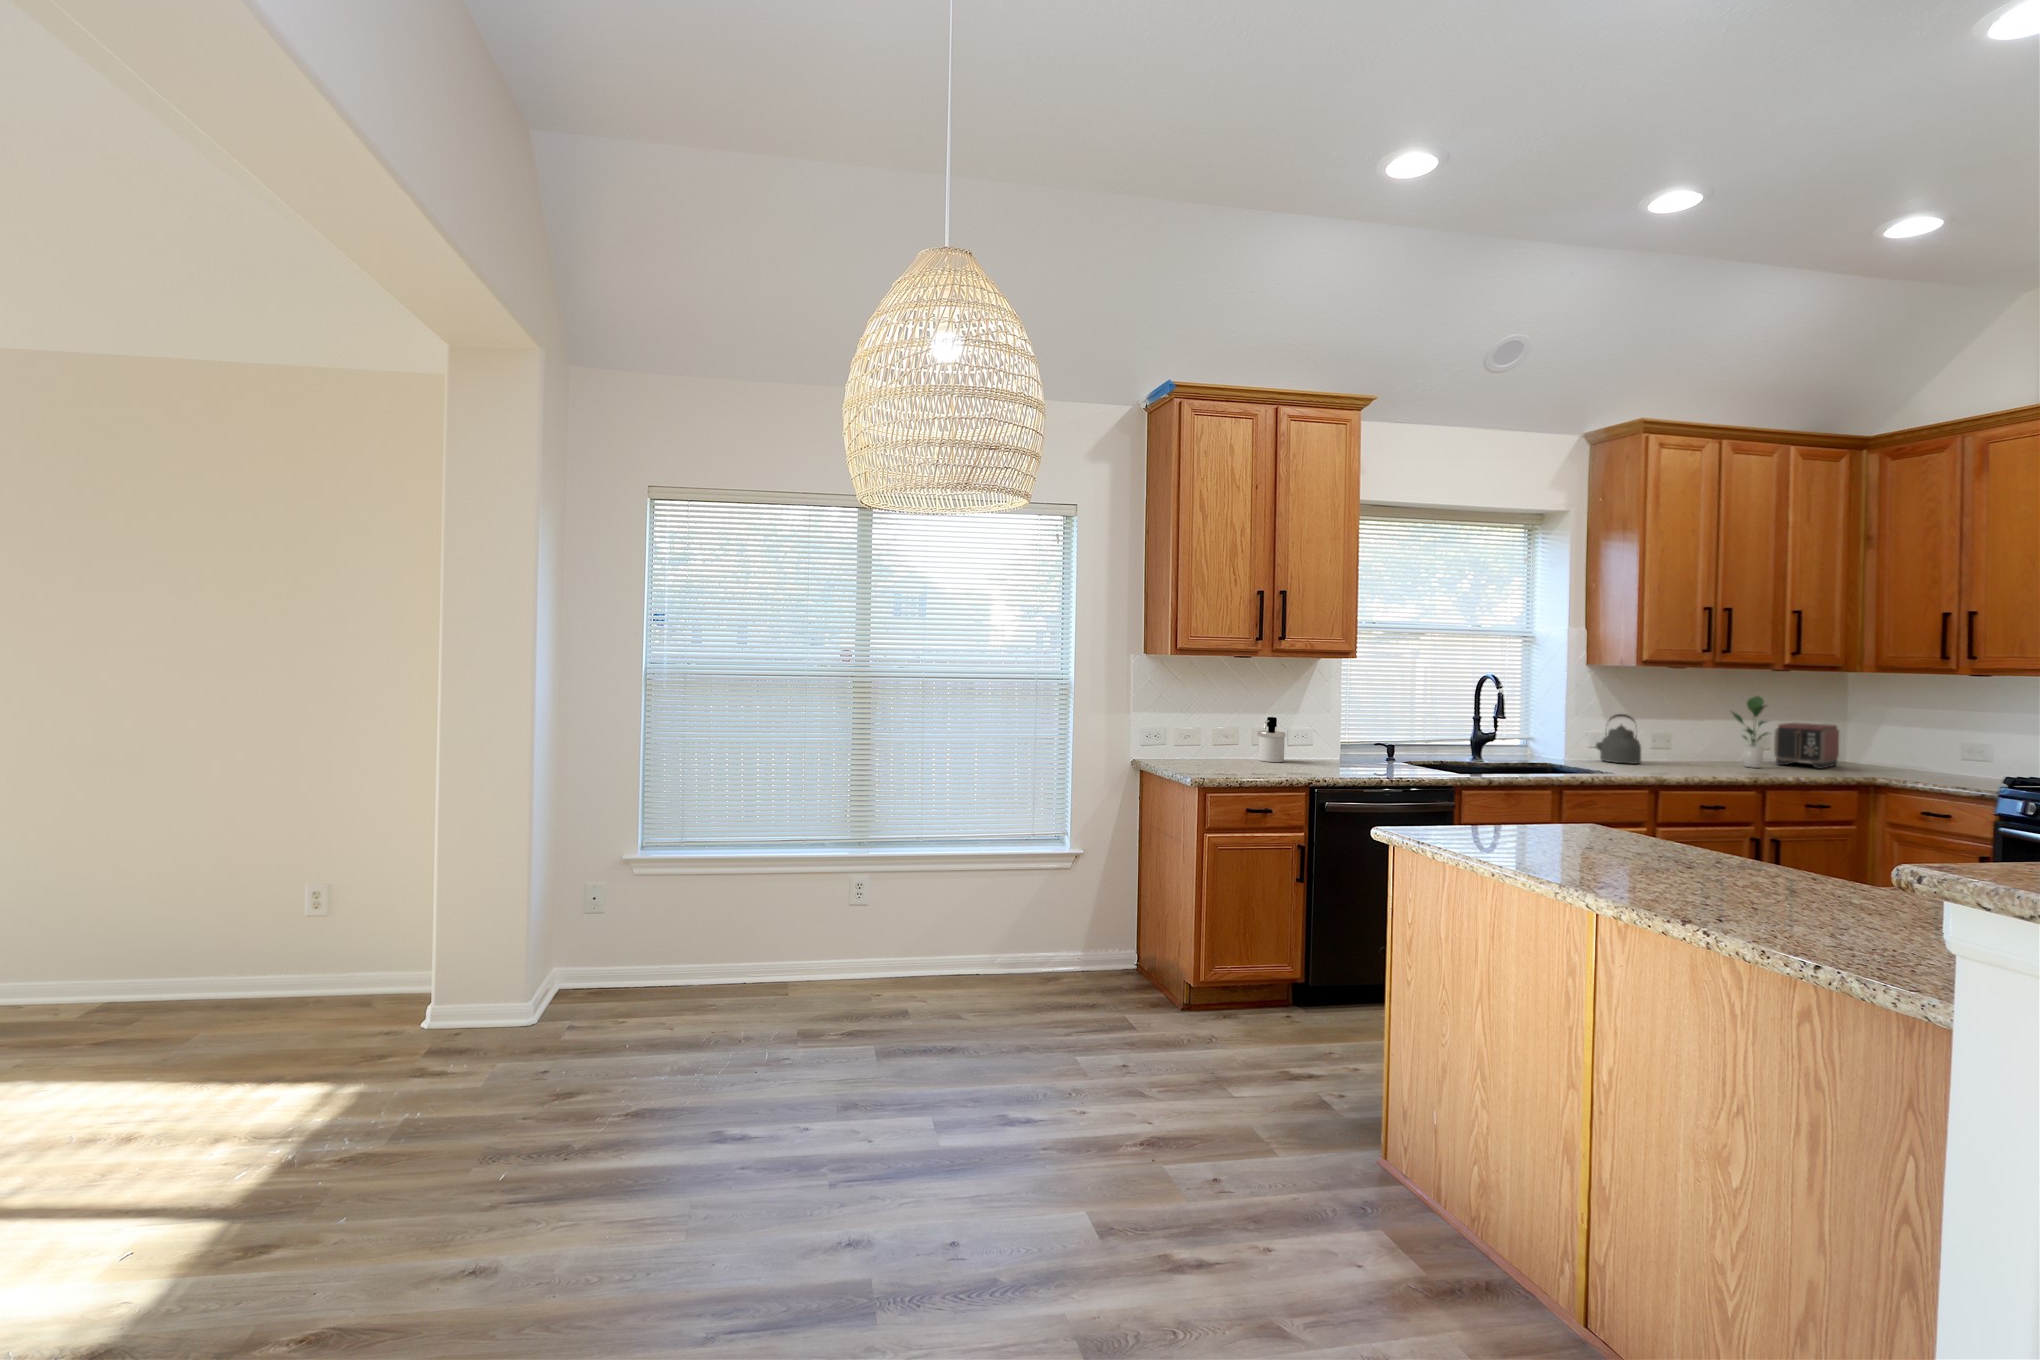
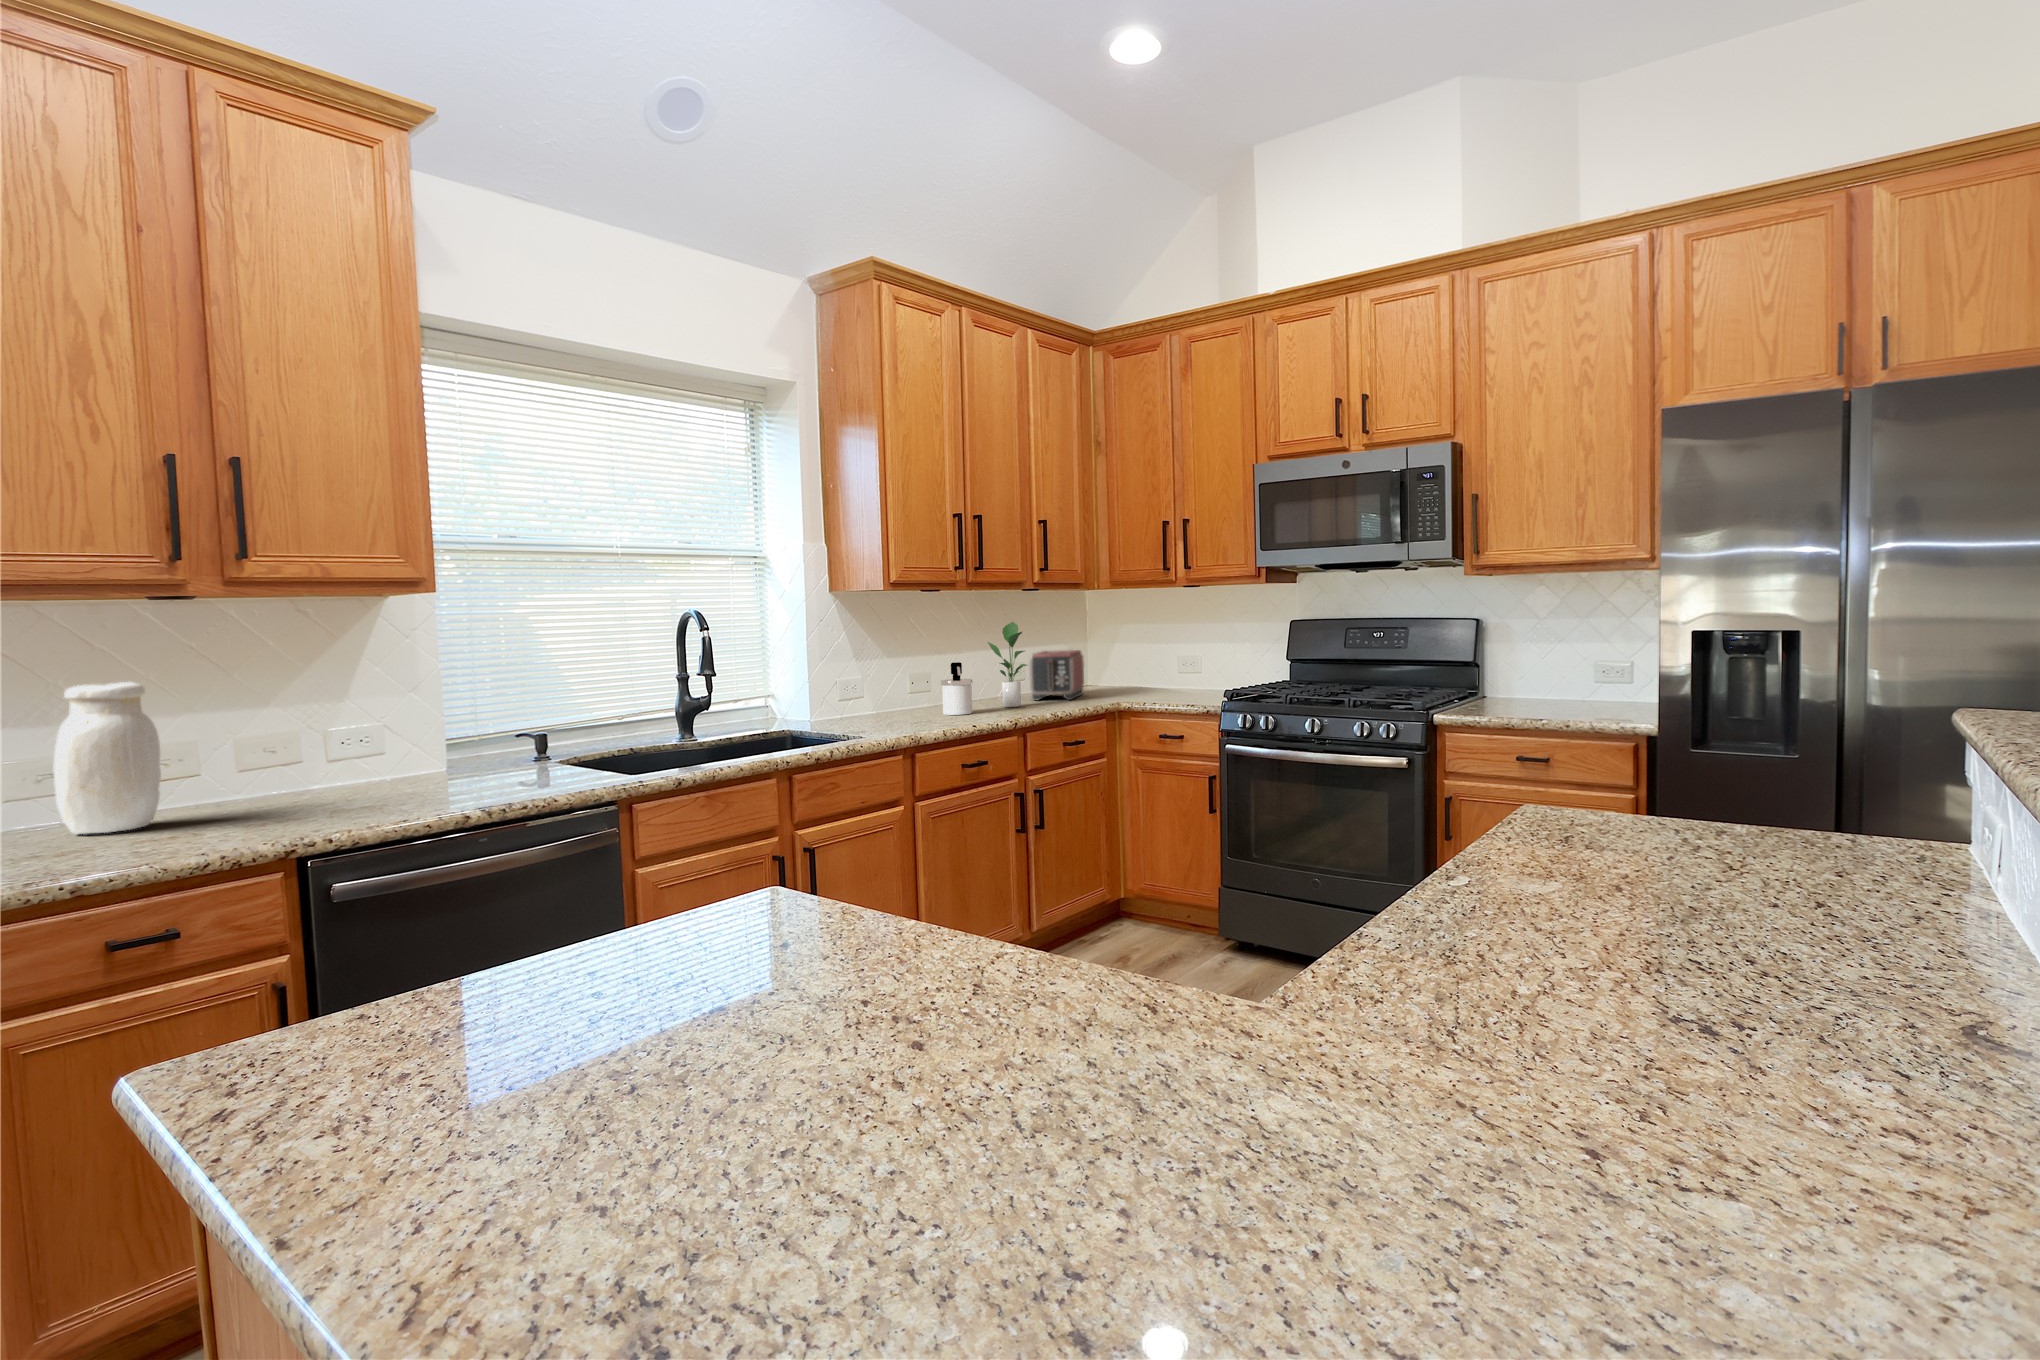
jar: none [1204,696,1242,764] -> present [54,682,161,834]
kettle: present [1596,714,1641,764] -> none [830,656,900,721]
soap dispenser: present [1258,717,1286,762] -> present [941,662,973,715]

